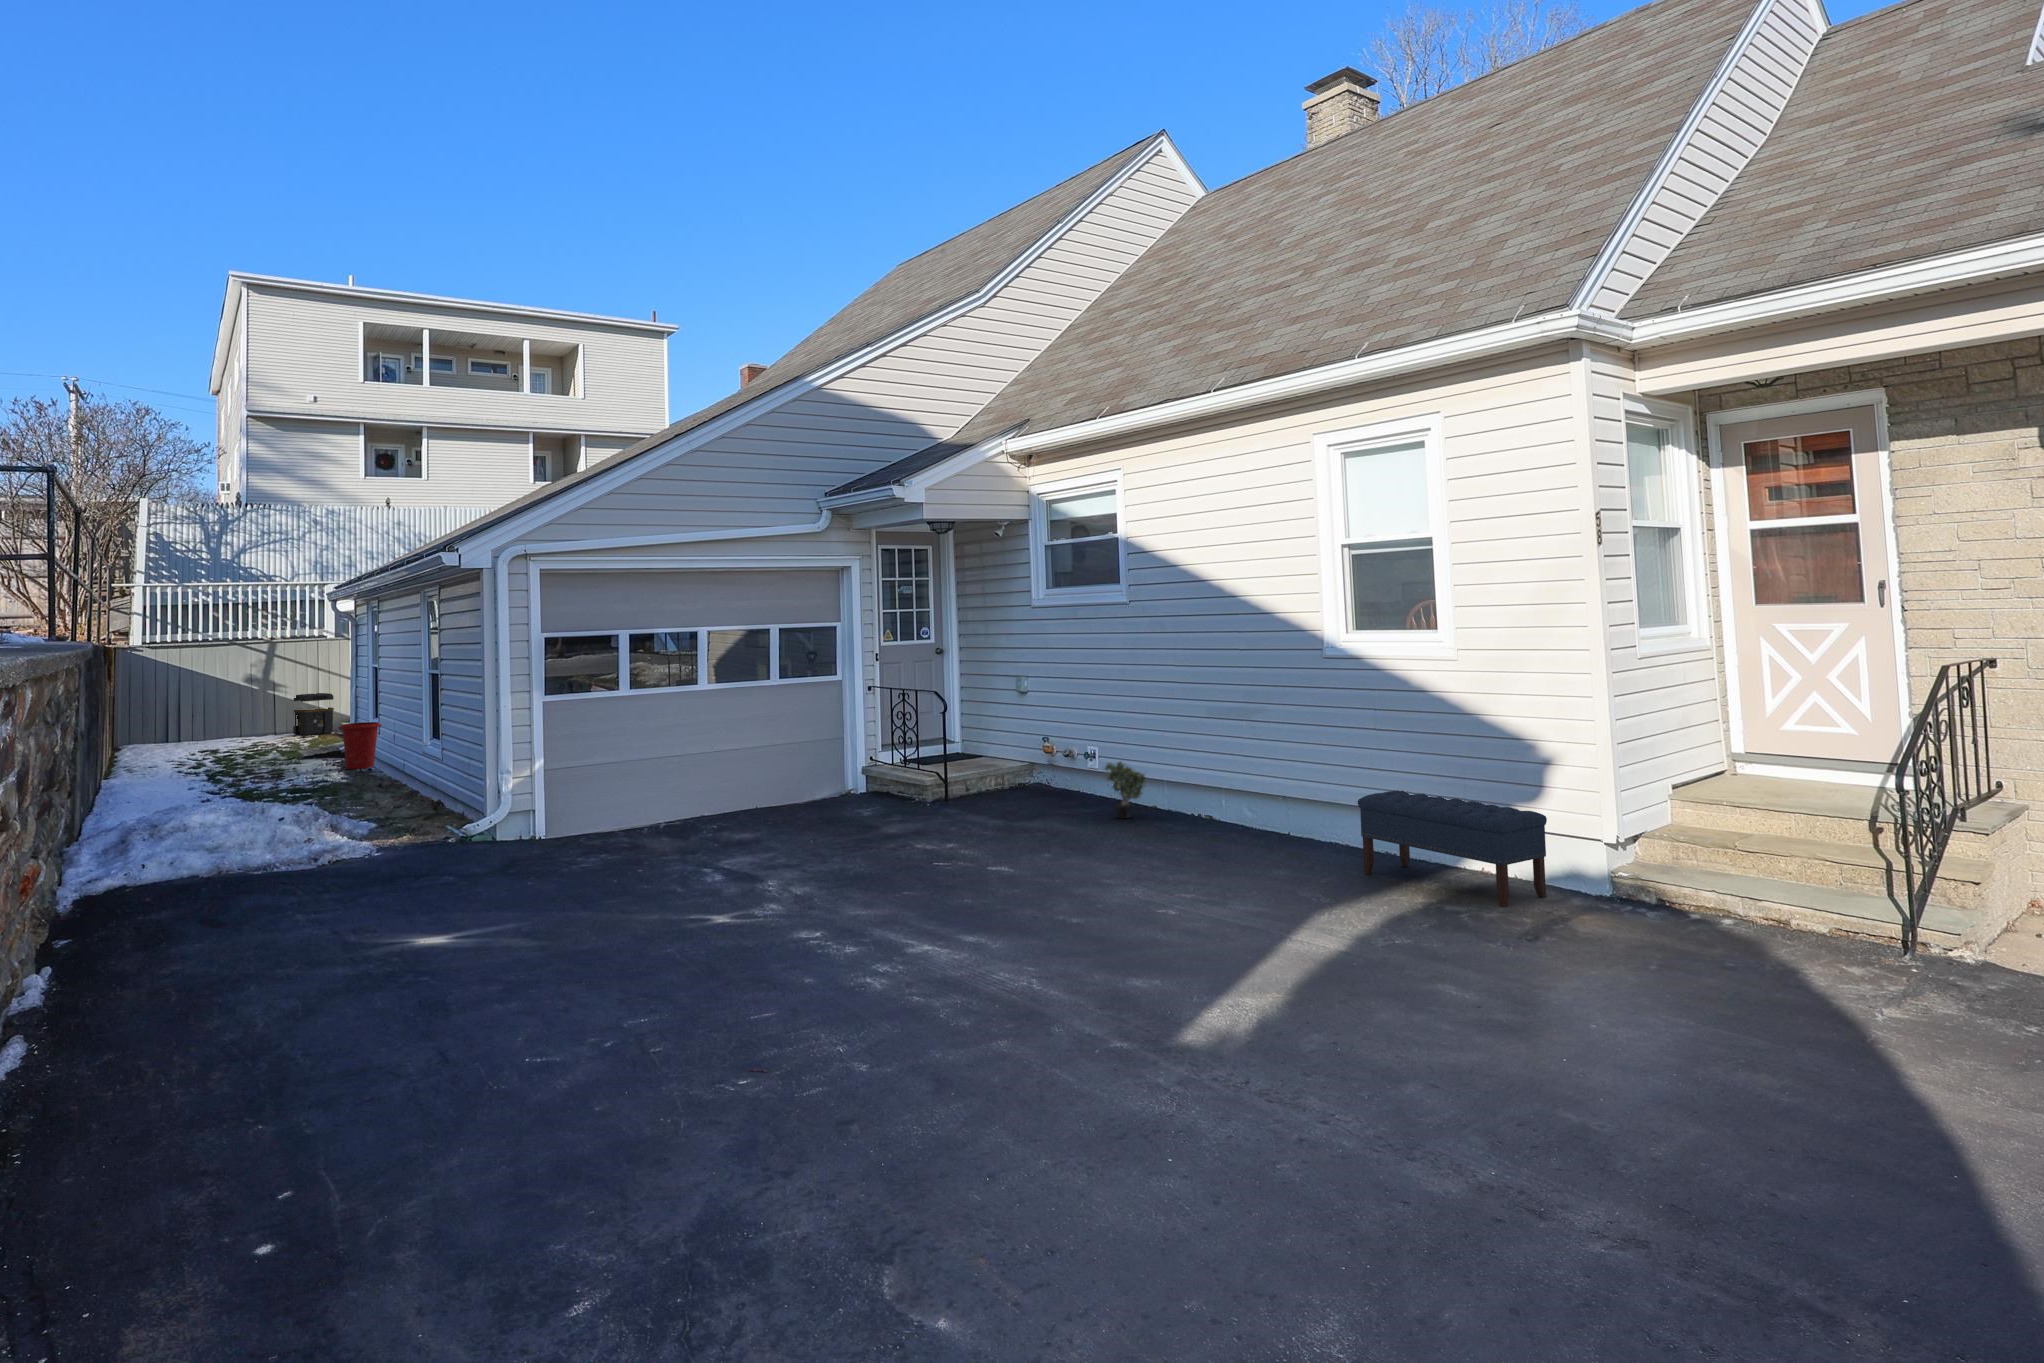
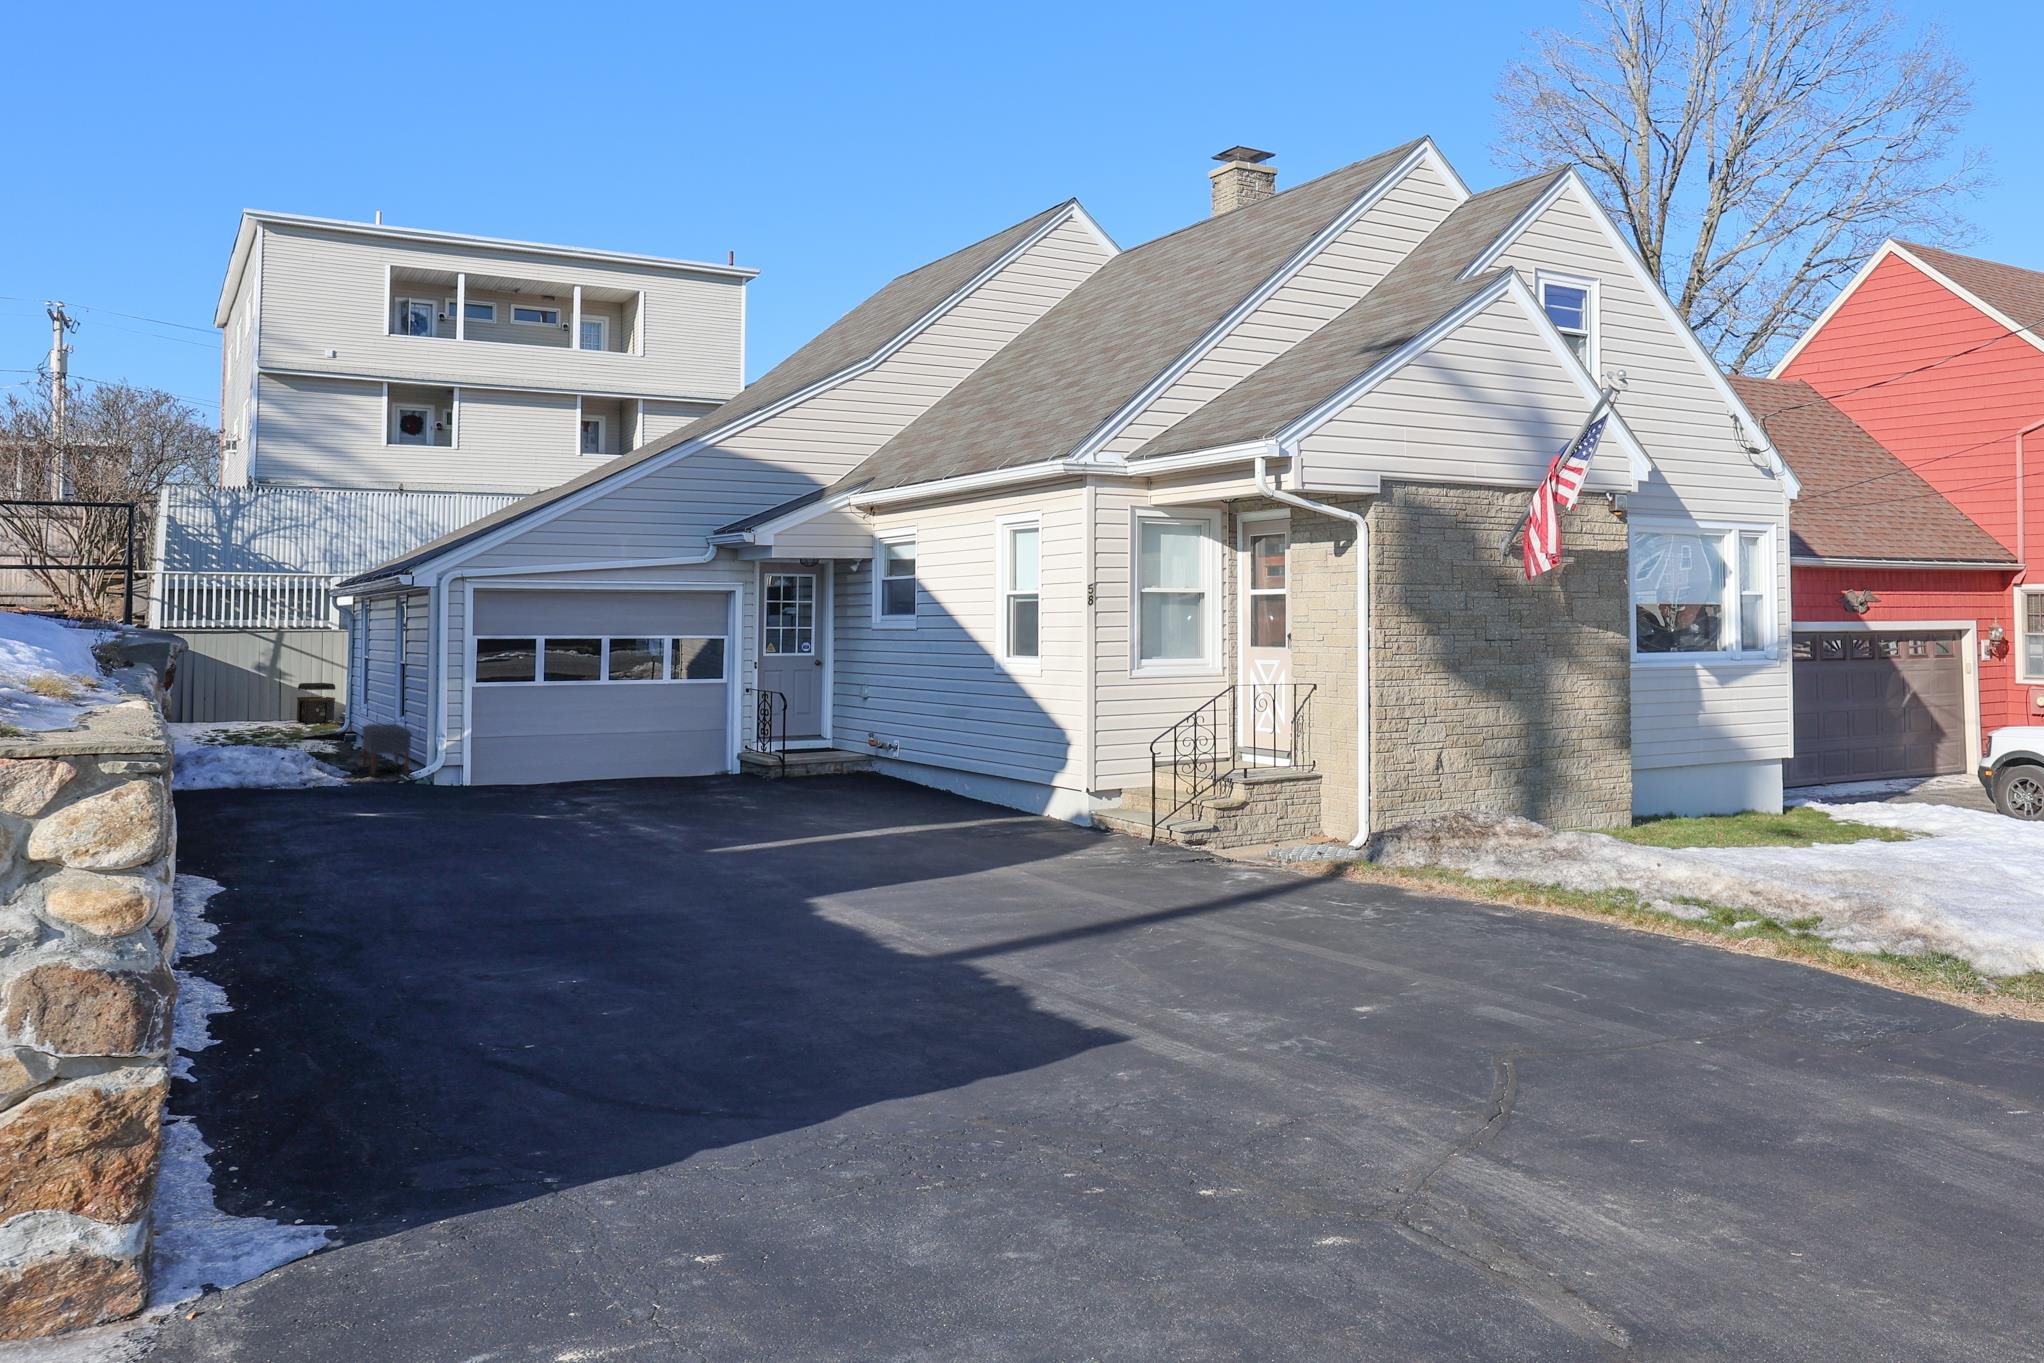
waste bin: present [339,722,381,769] -> none [333,707,370,747]
potted plant: present [1105,761,1145,818] -> none [887,754,923,798]
bench: present [1358,790,1547,907] -> present [362,724,412,774]

